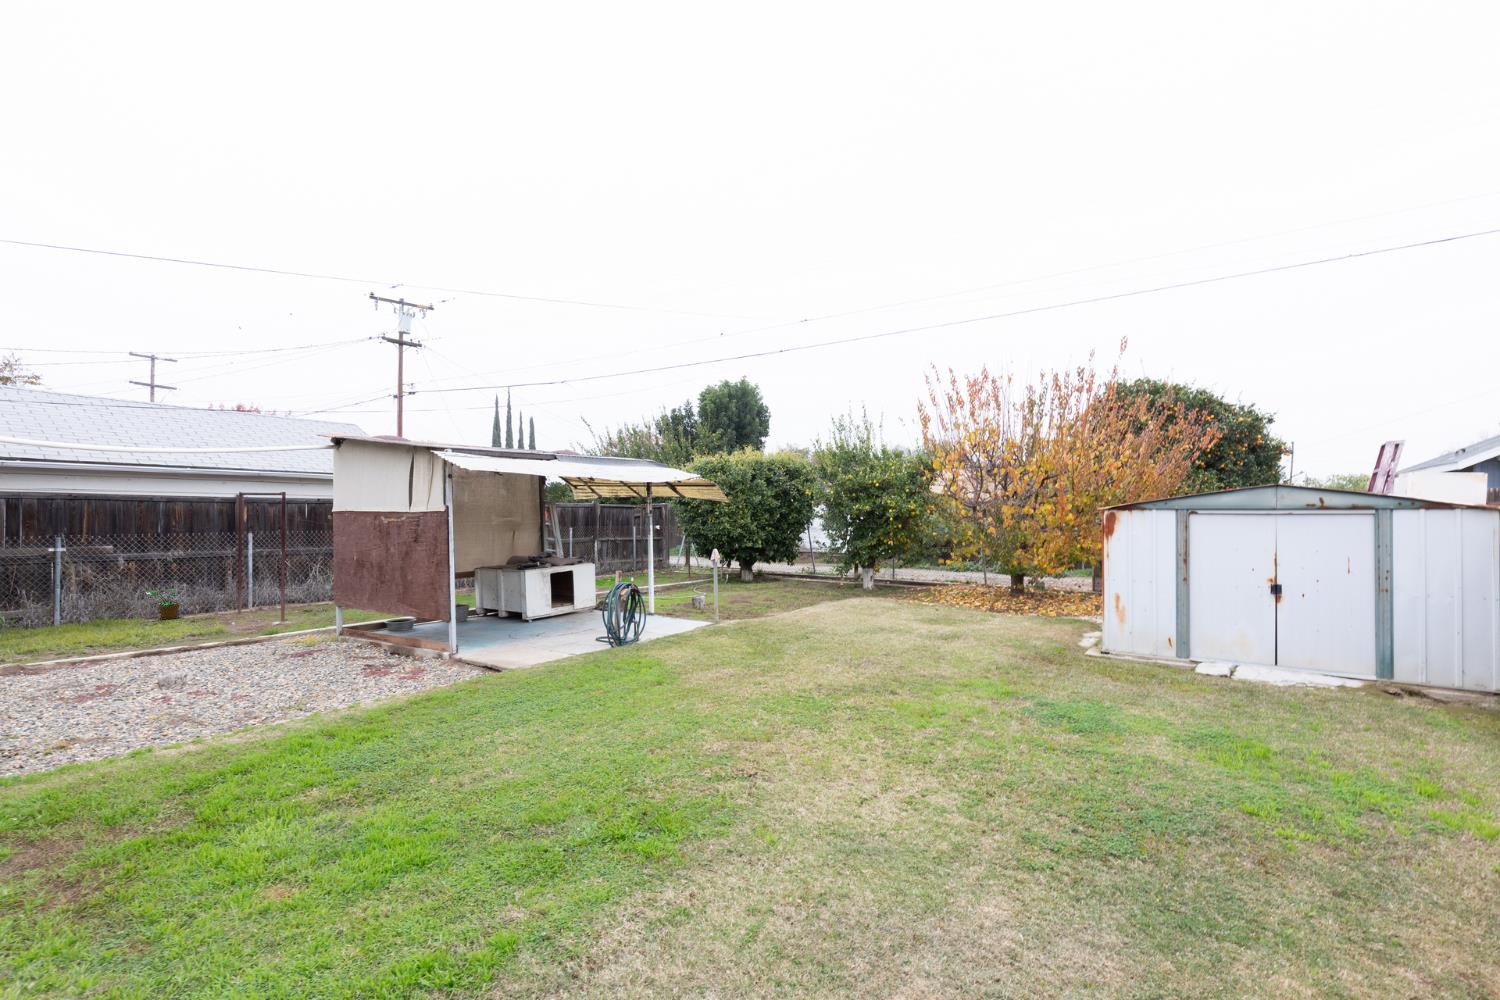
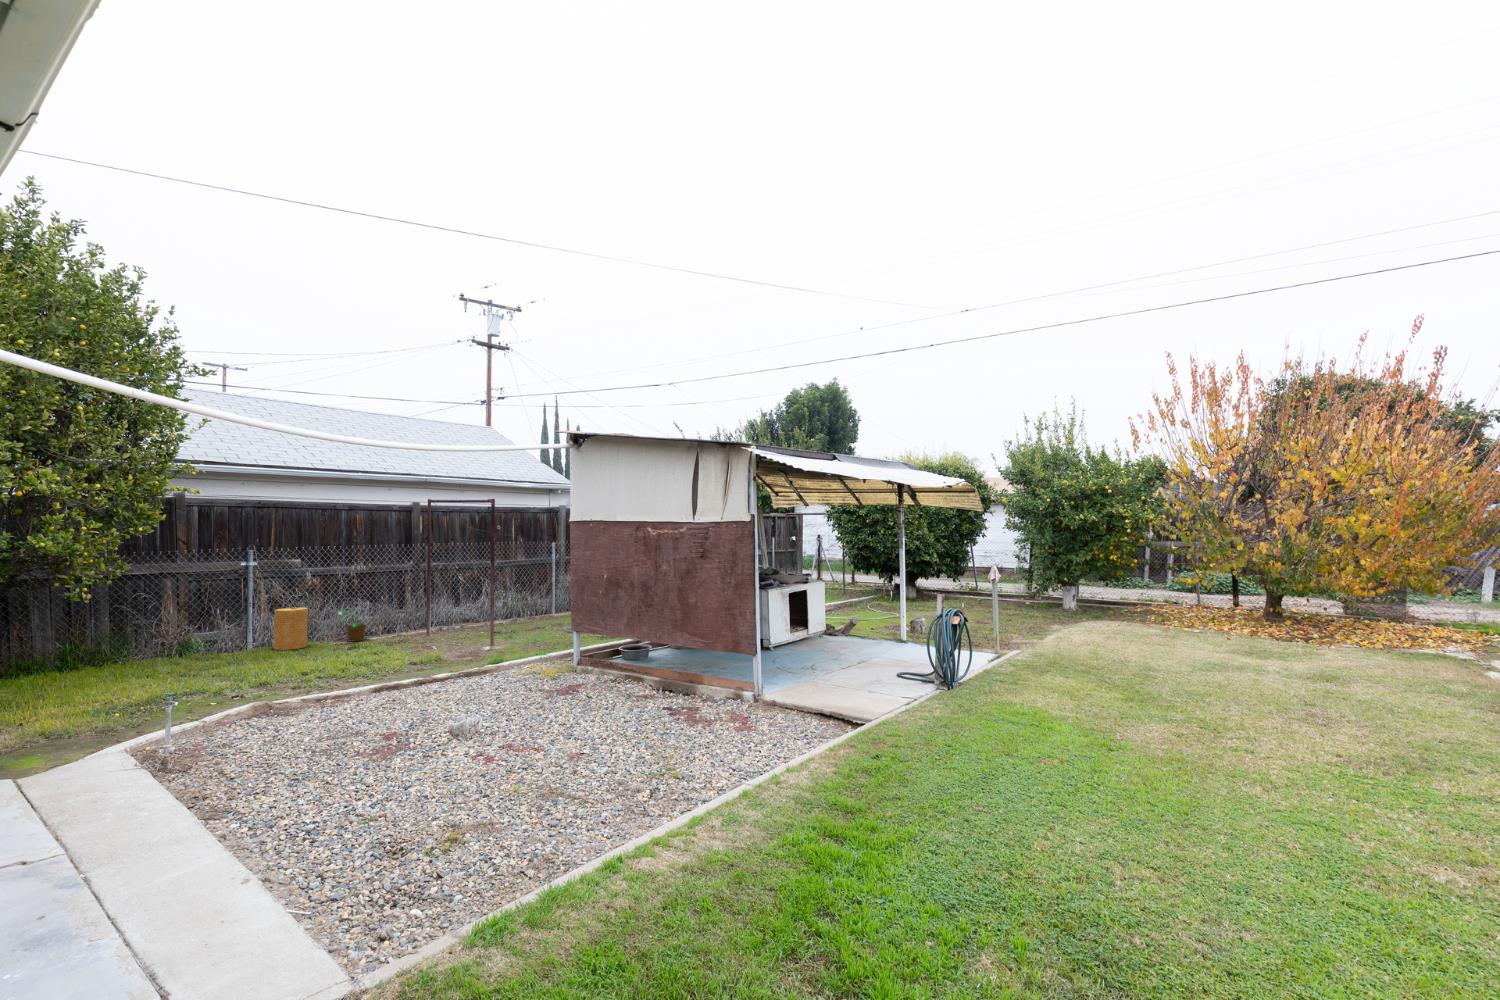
basket: none [81,588,117,626] -> present [273,607,308,650]

